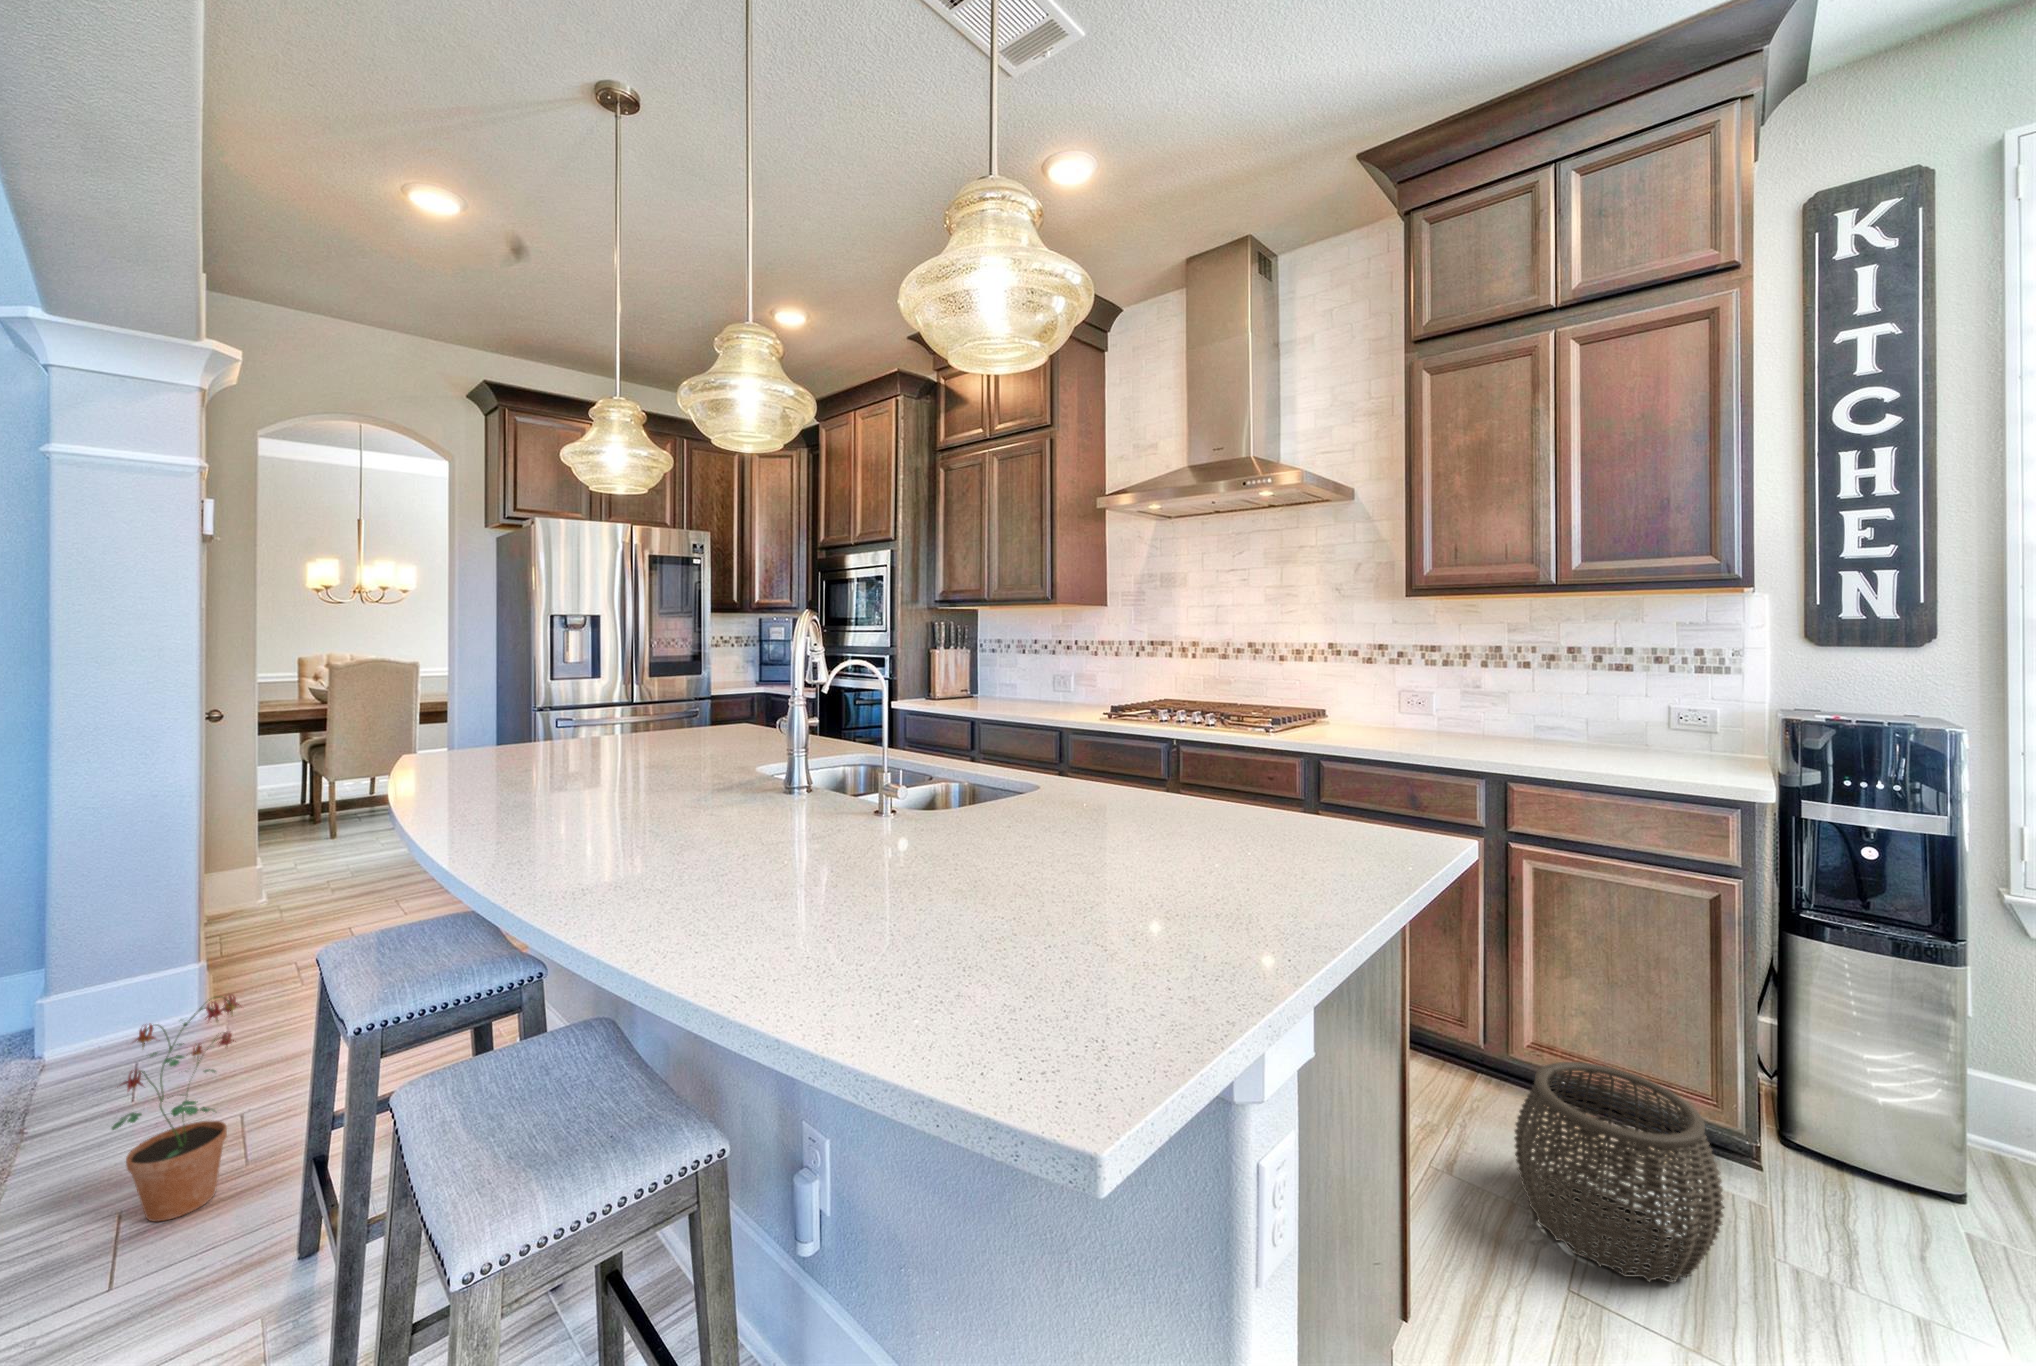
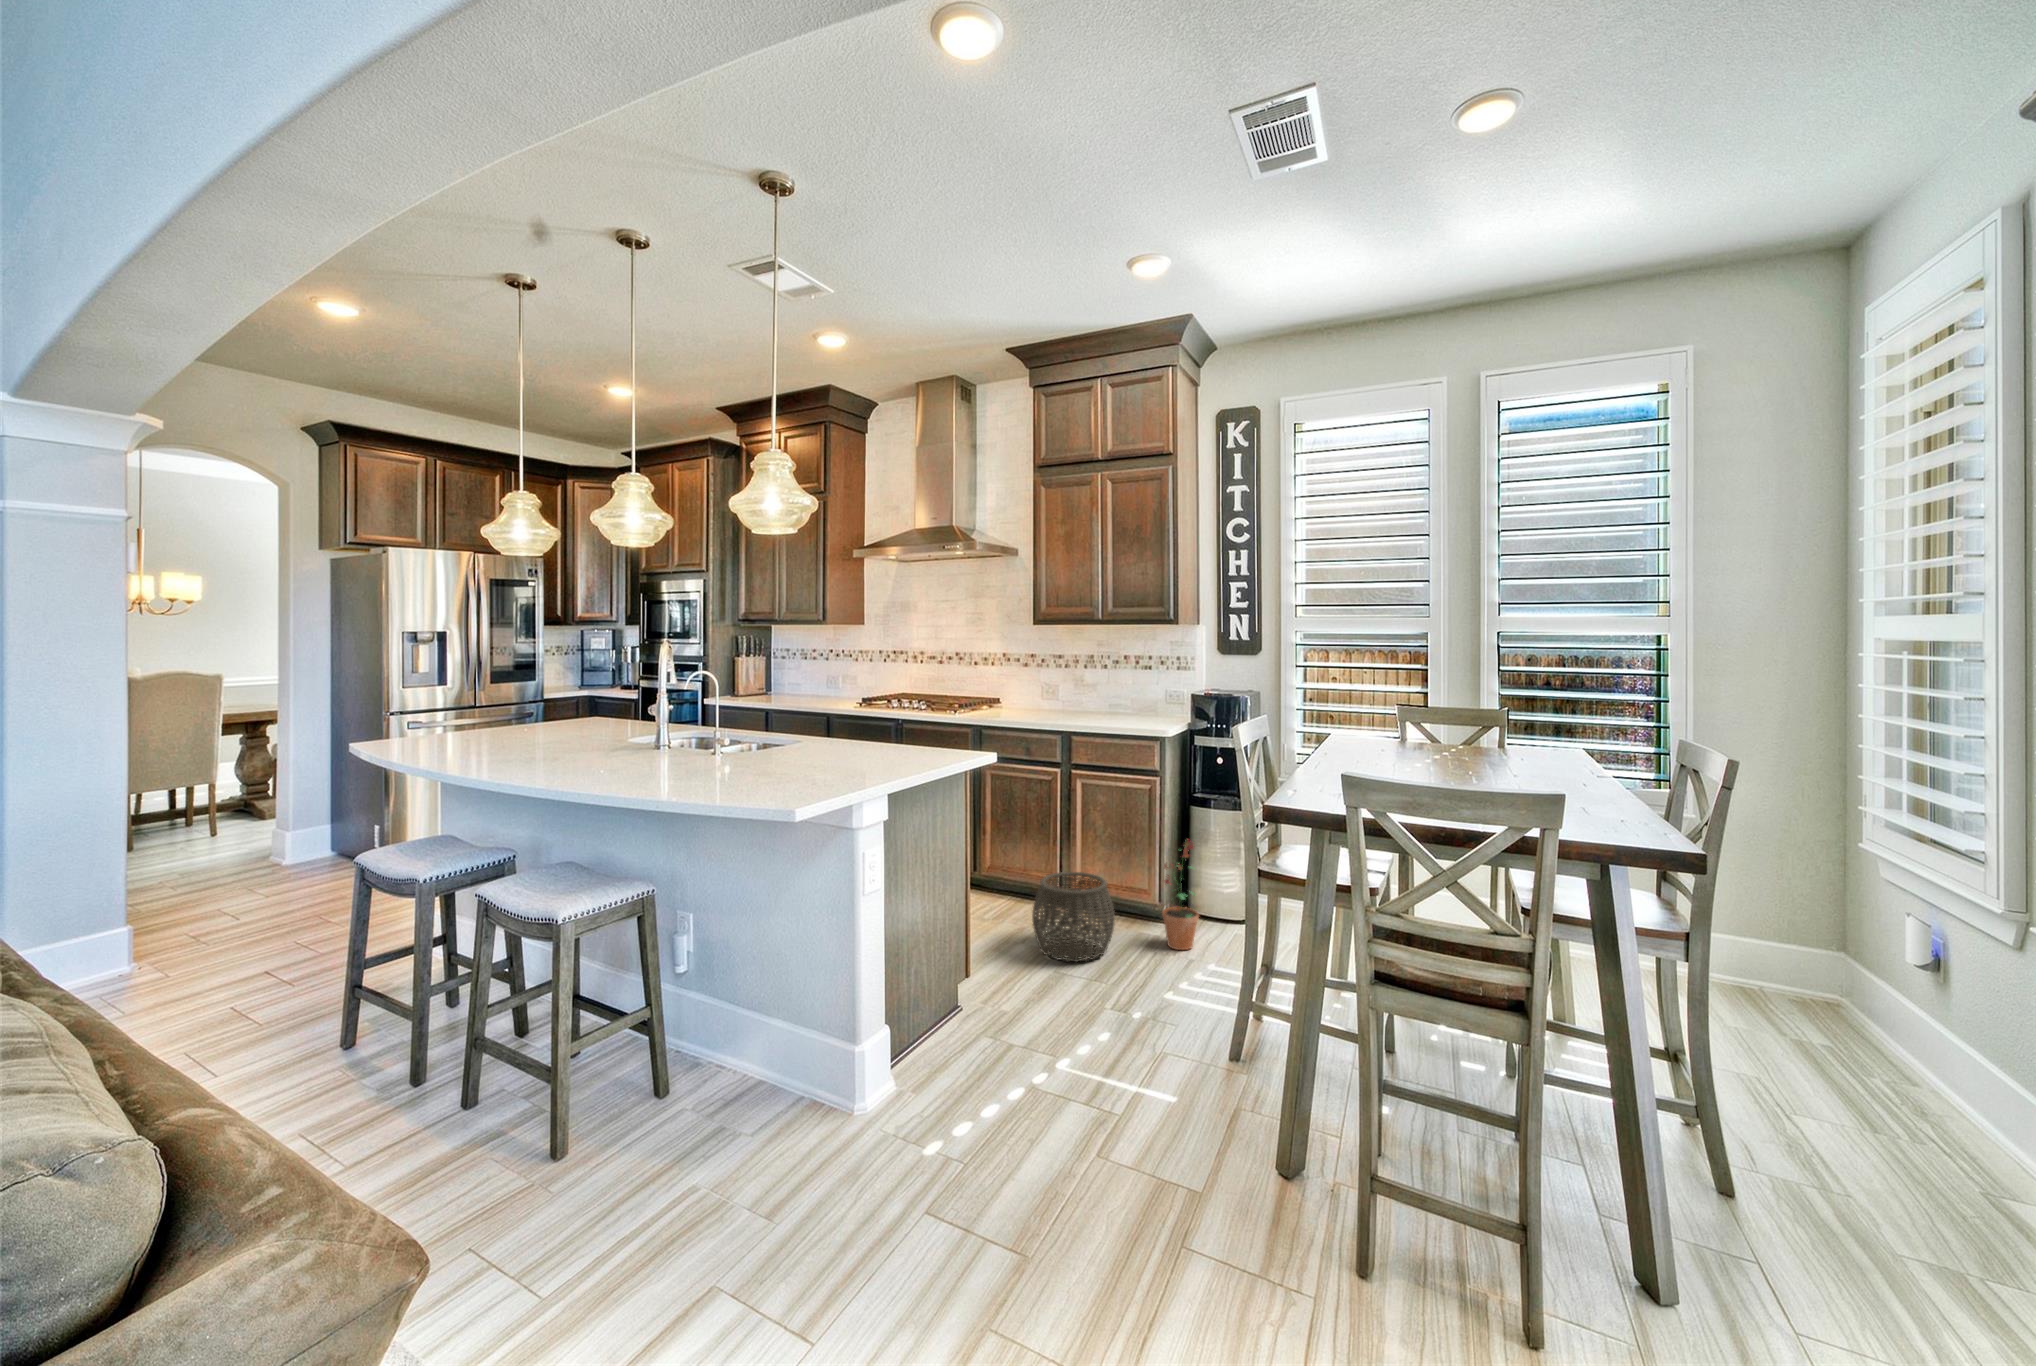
potted plant: present [112,995,239,1221] -> present [1162,839,1199,950]

